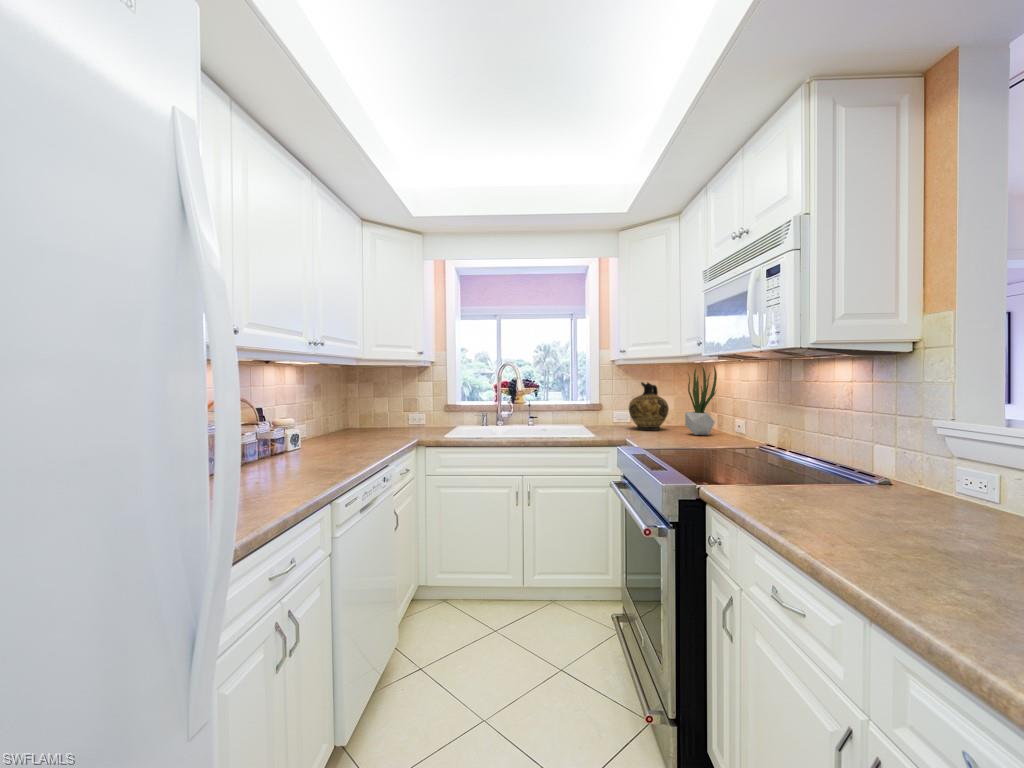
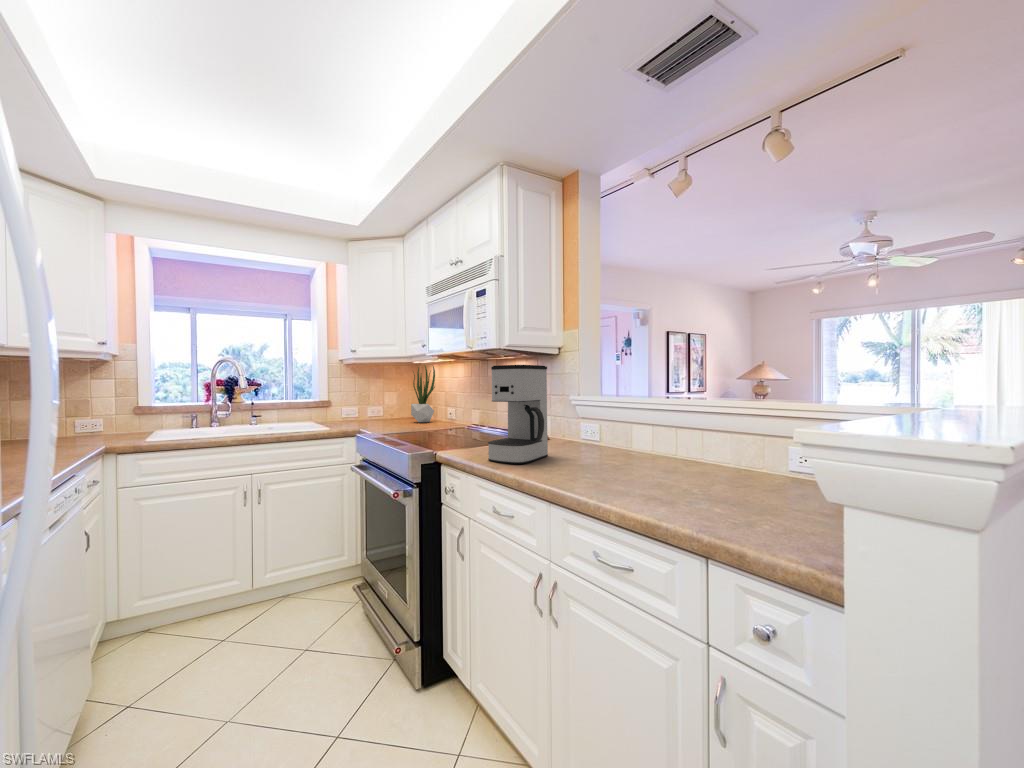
coffee maker: none [777,373,898,535] -> present [488,365,548,464]
ceramic jug: present [629,382,669,430] -> none [361,379,396,422]

